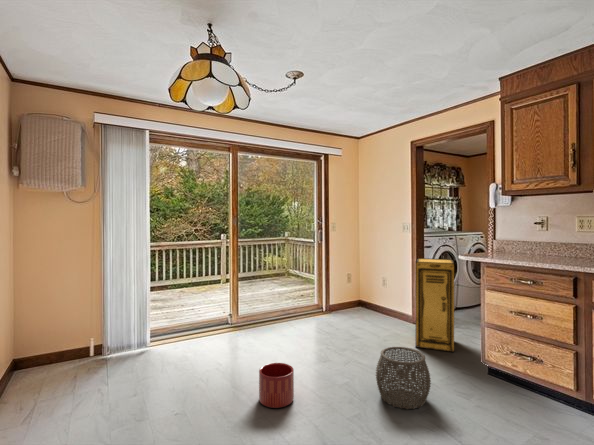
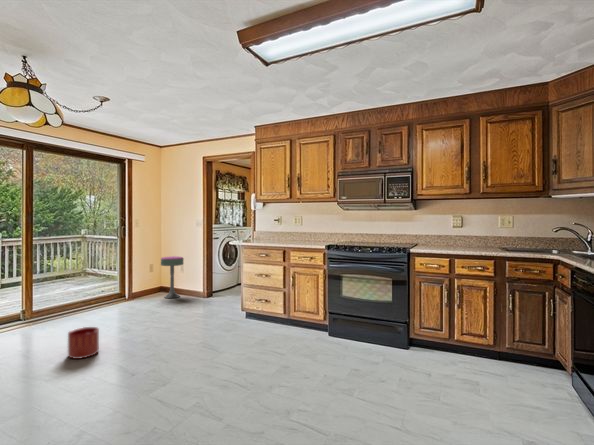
storage cabinet: present [416,258,454,352] -> none [201,246,229,311]
bar stool: none [361,267,388,319] -> present [161,256,184,298]
woven basket: present [376,347,431,409] -> none [165,304,202,342]

